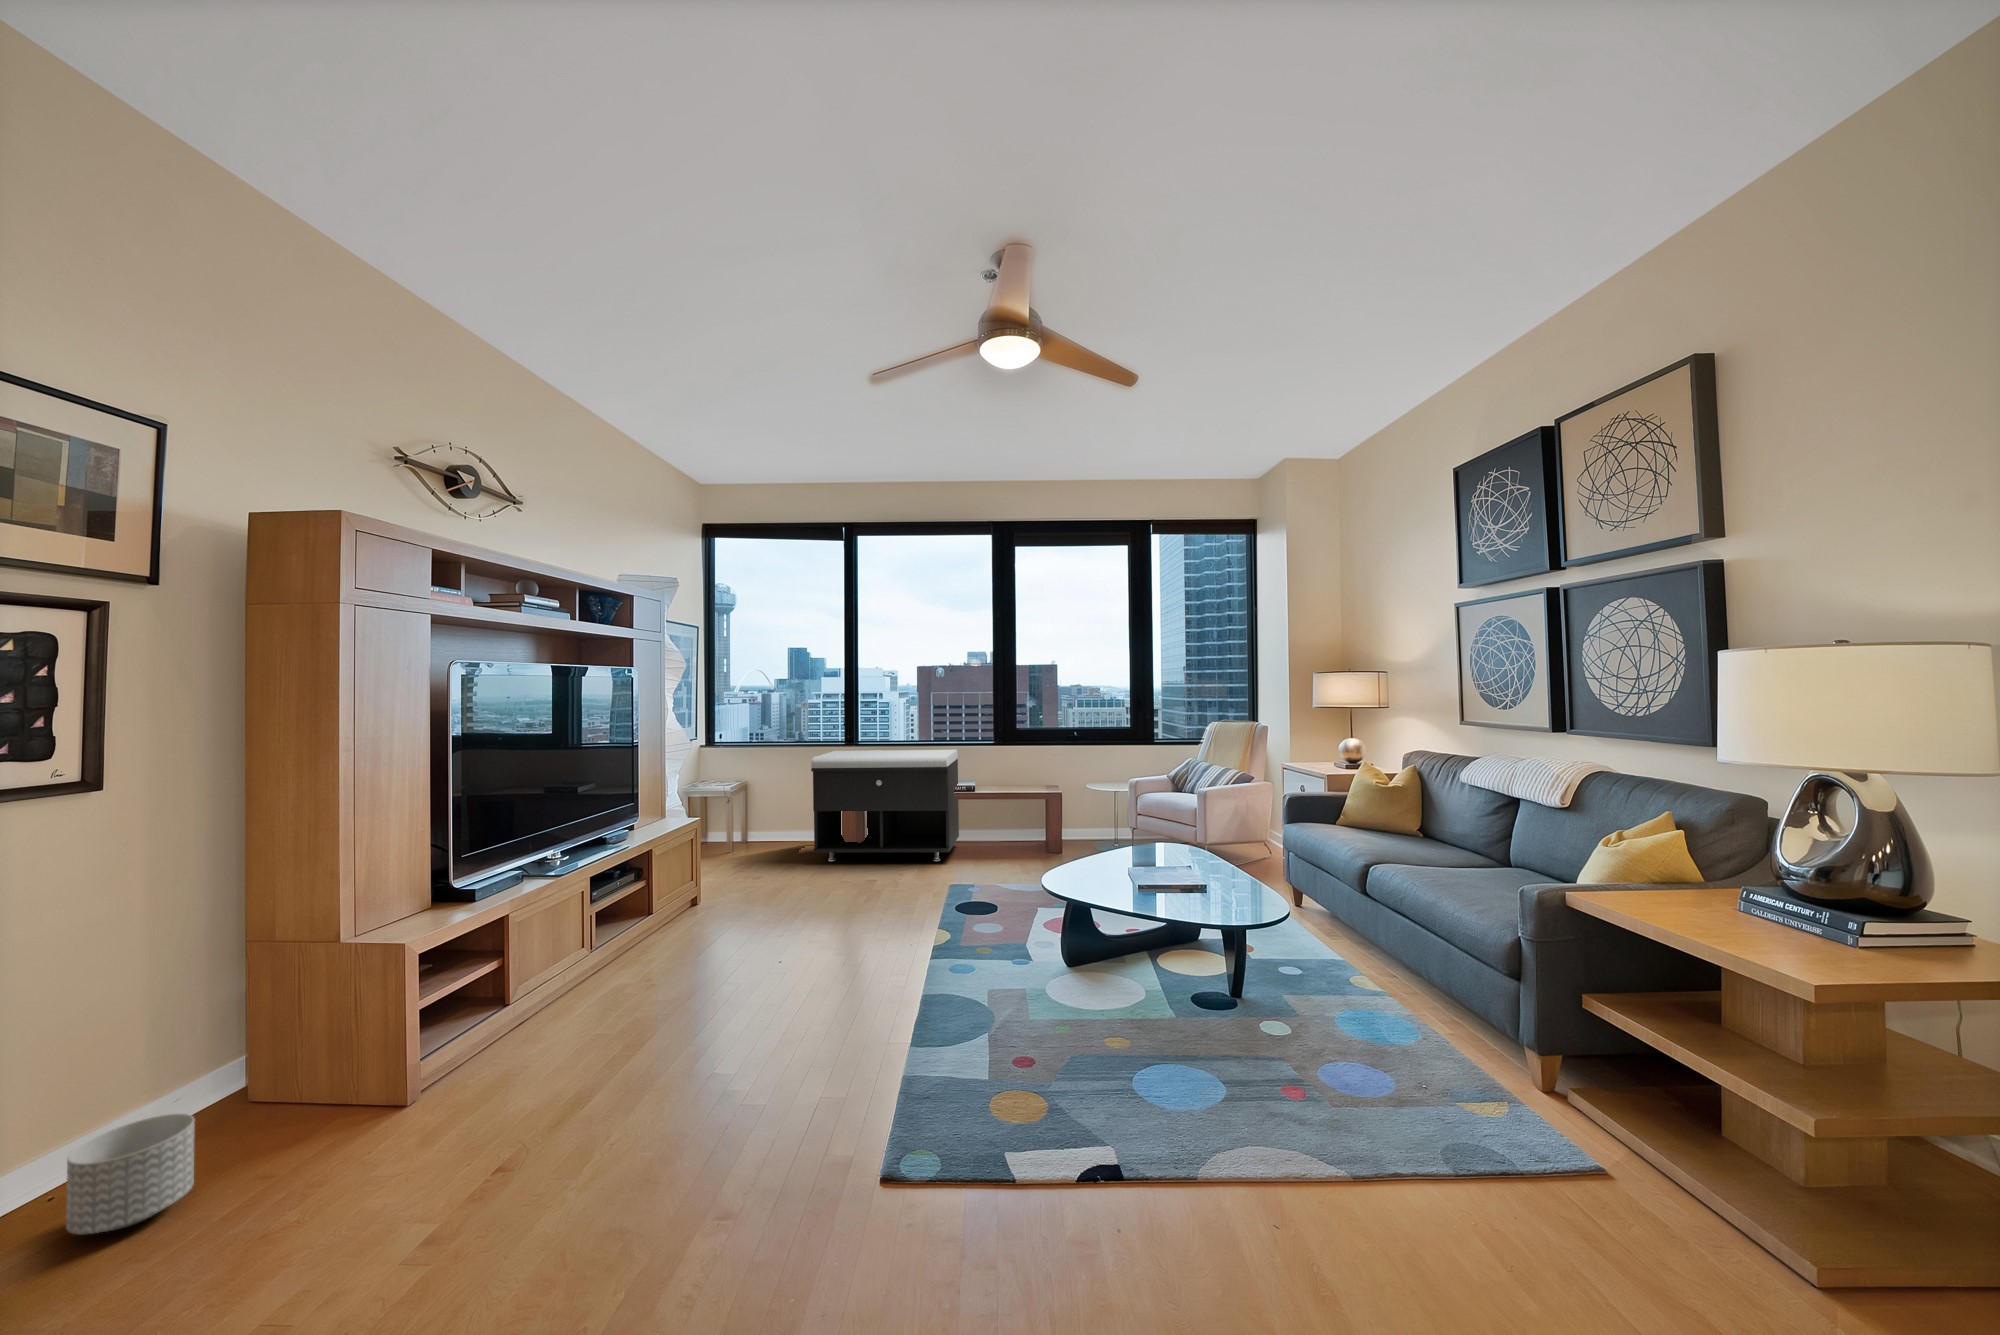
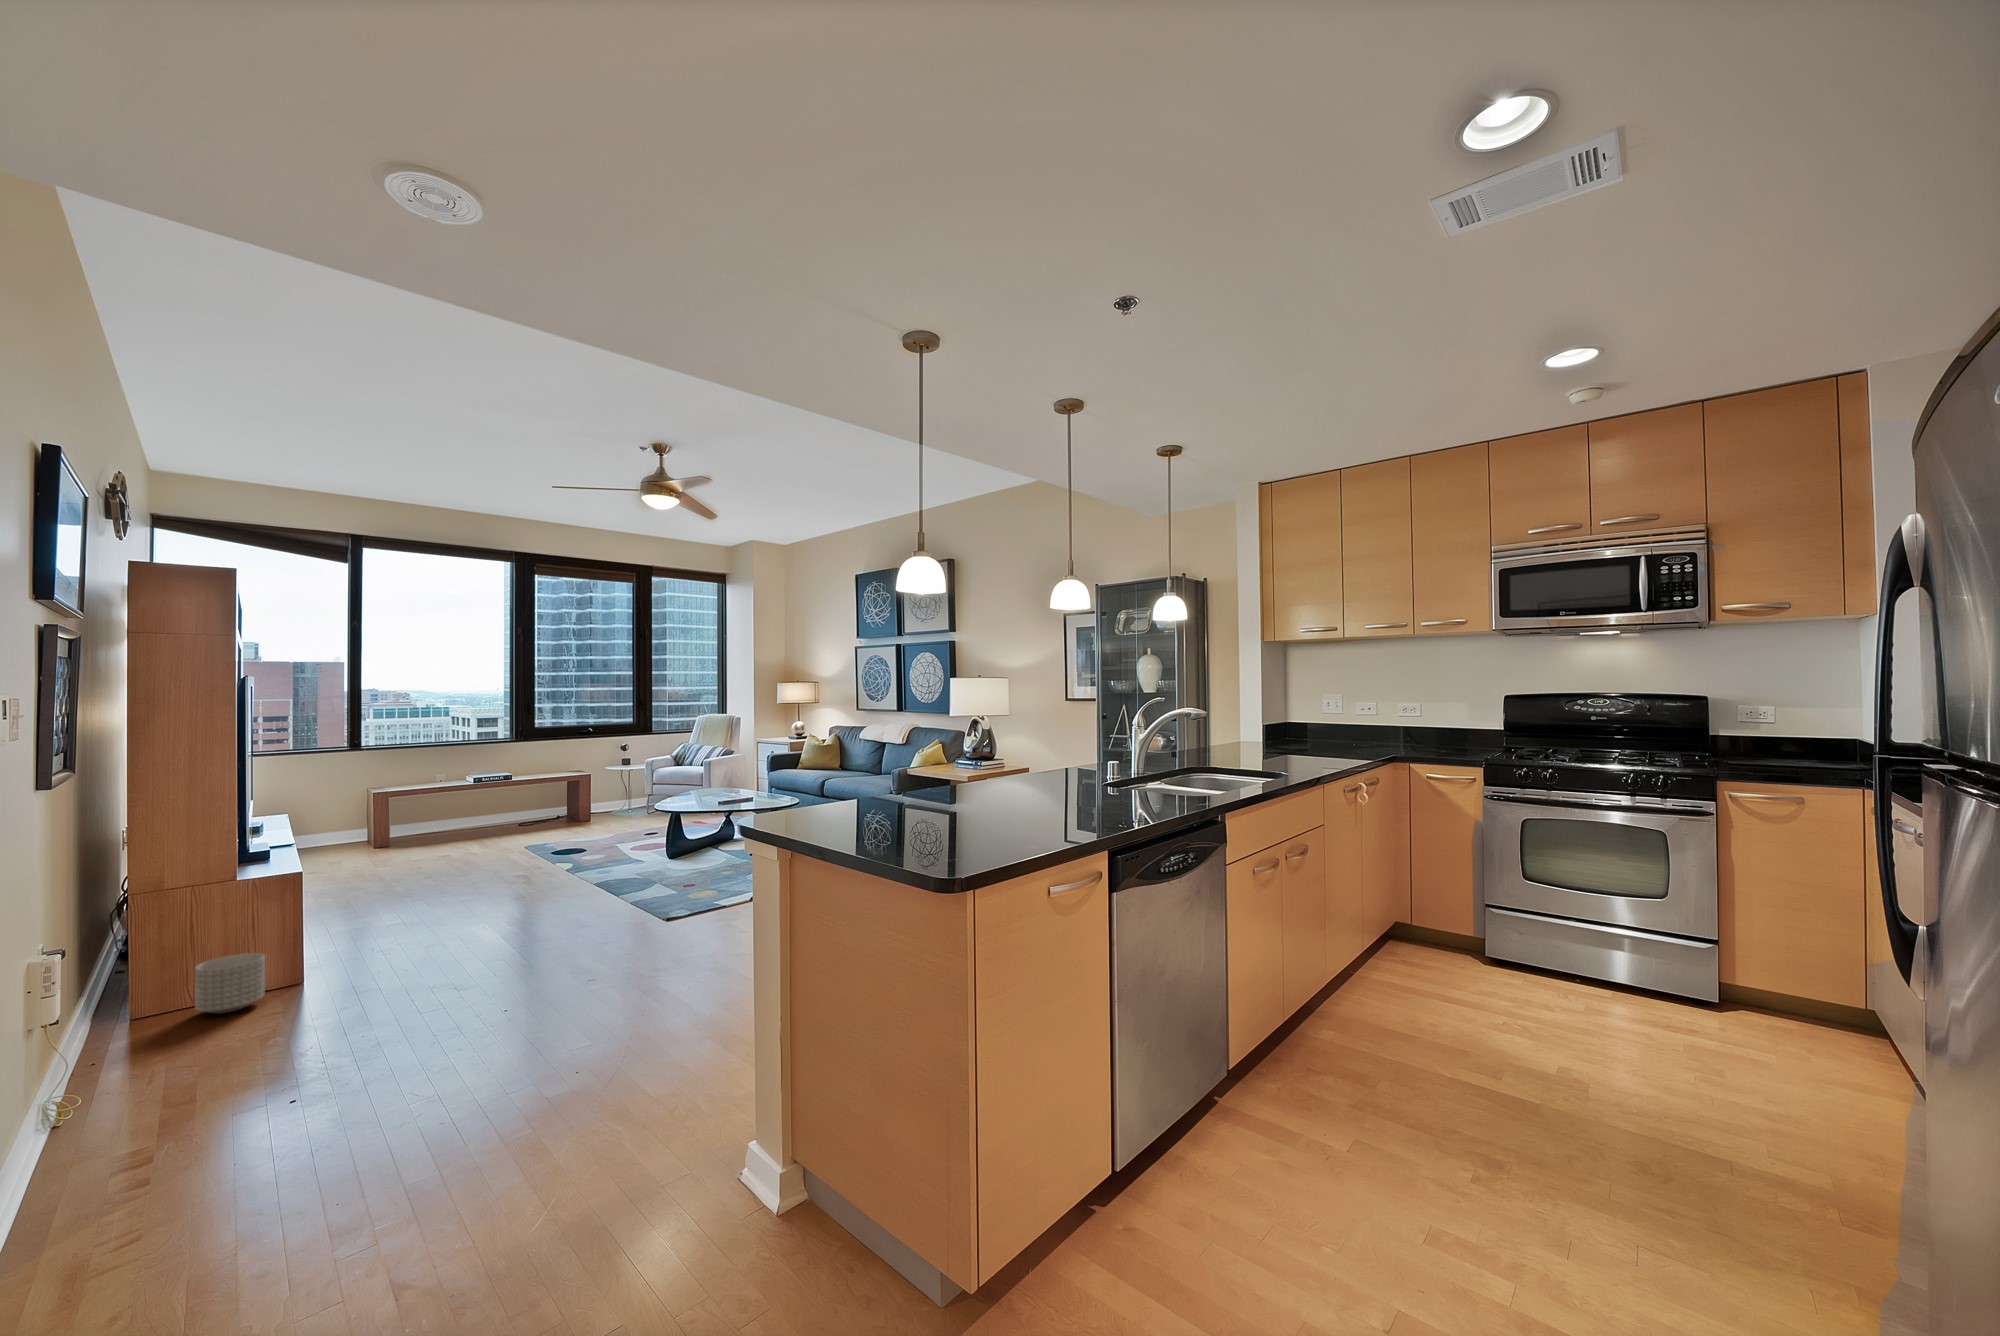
storage bench: present [811,750,959,862] -> none [353,745,502,849]

